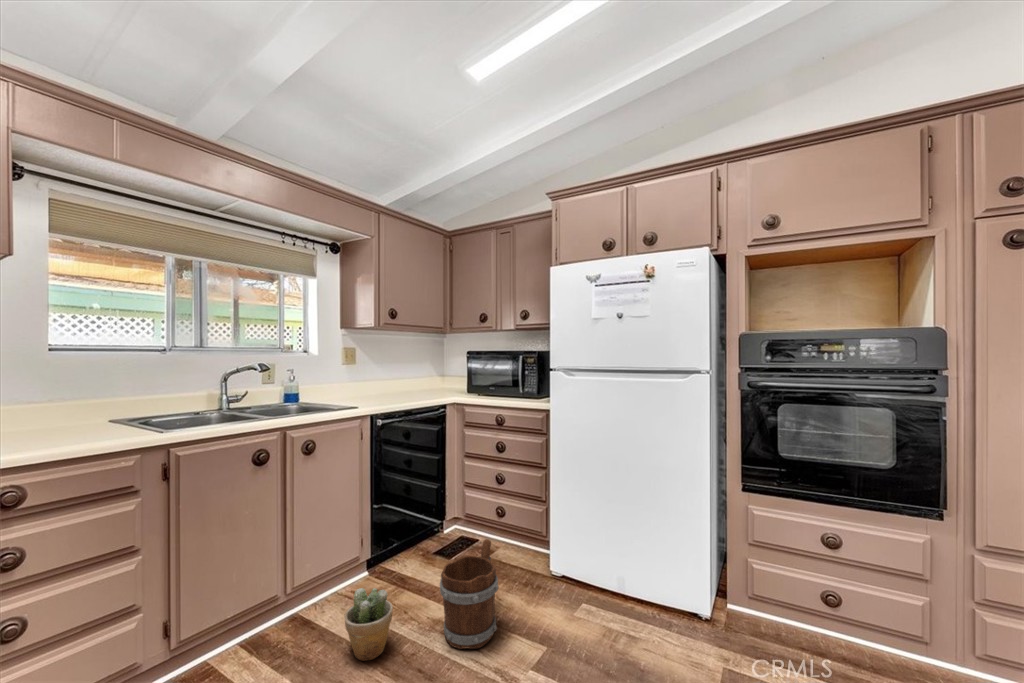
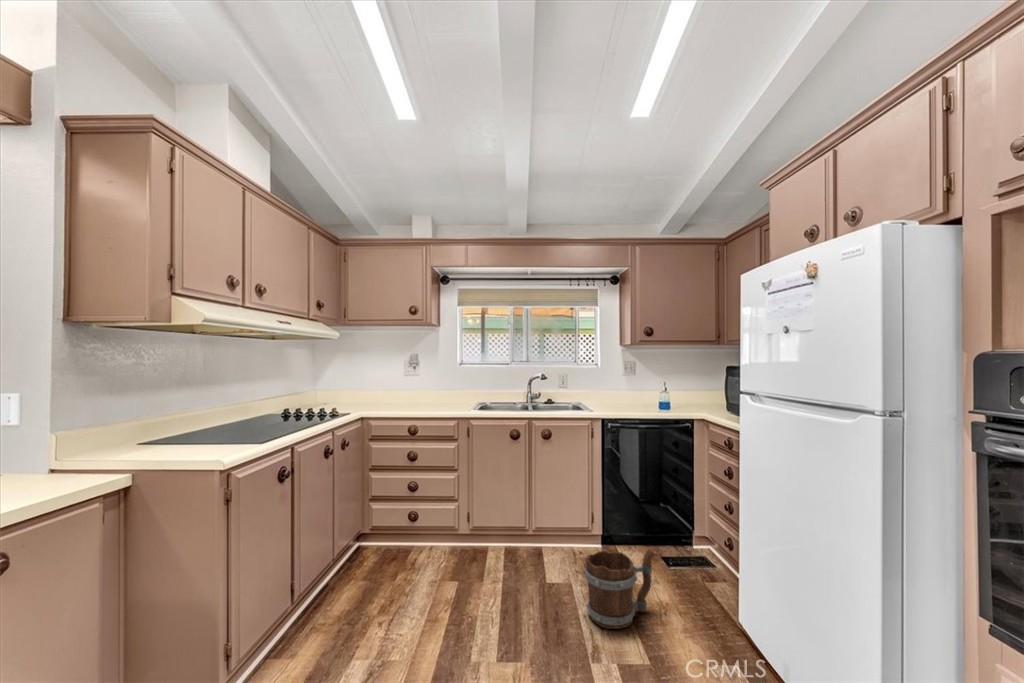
potted plant: present [344,588,393,660] -> none [531,539,564,591]

